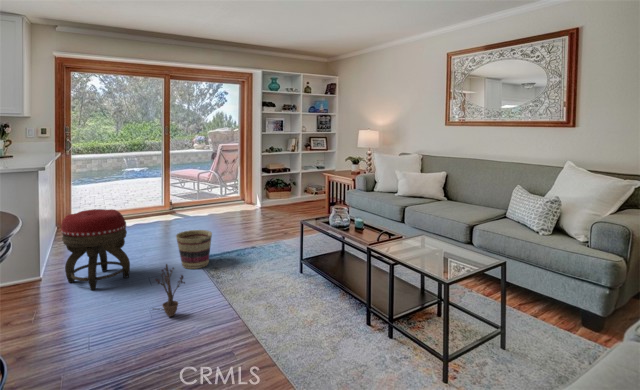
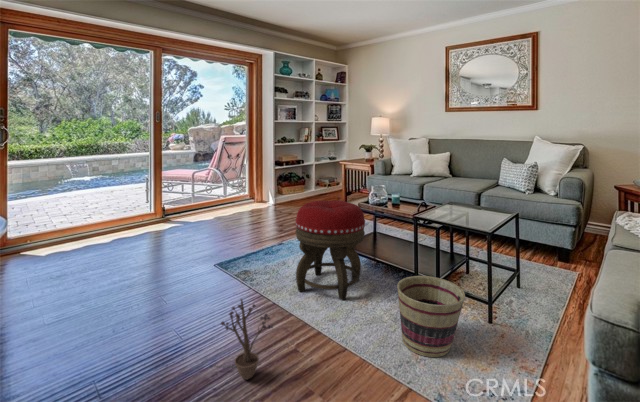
footstool: present [61,209,130,290] -> present [295,200,365,300]
basket: present [176,230,212,269] -> present [397,276,465,357]

